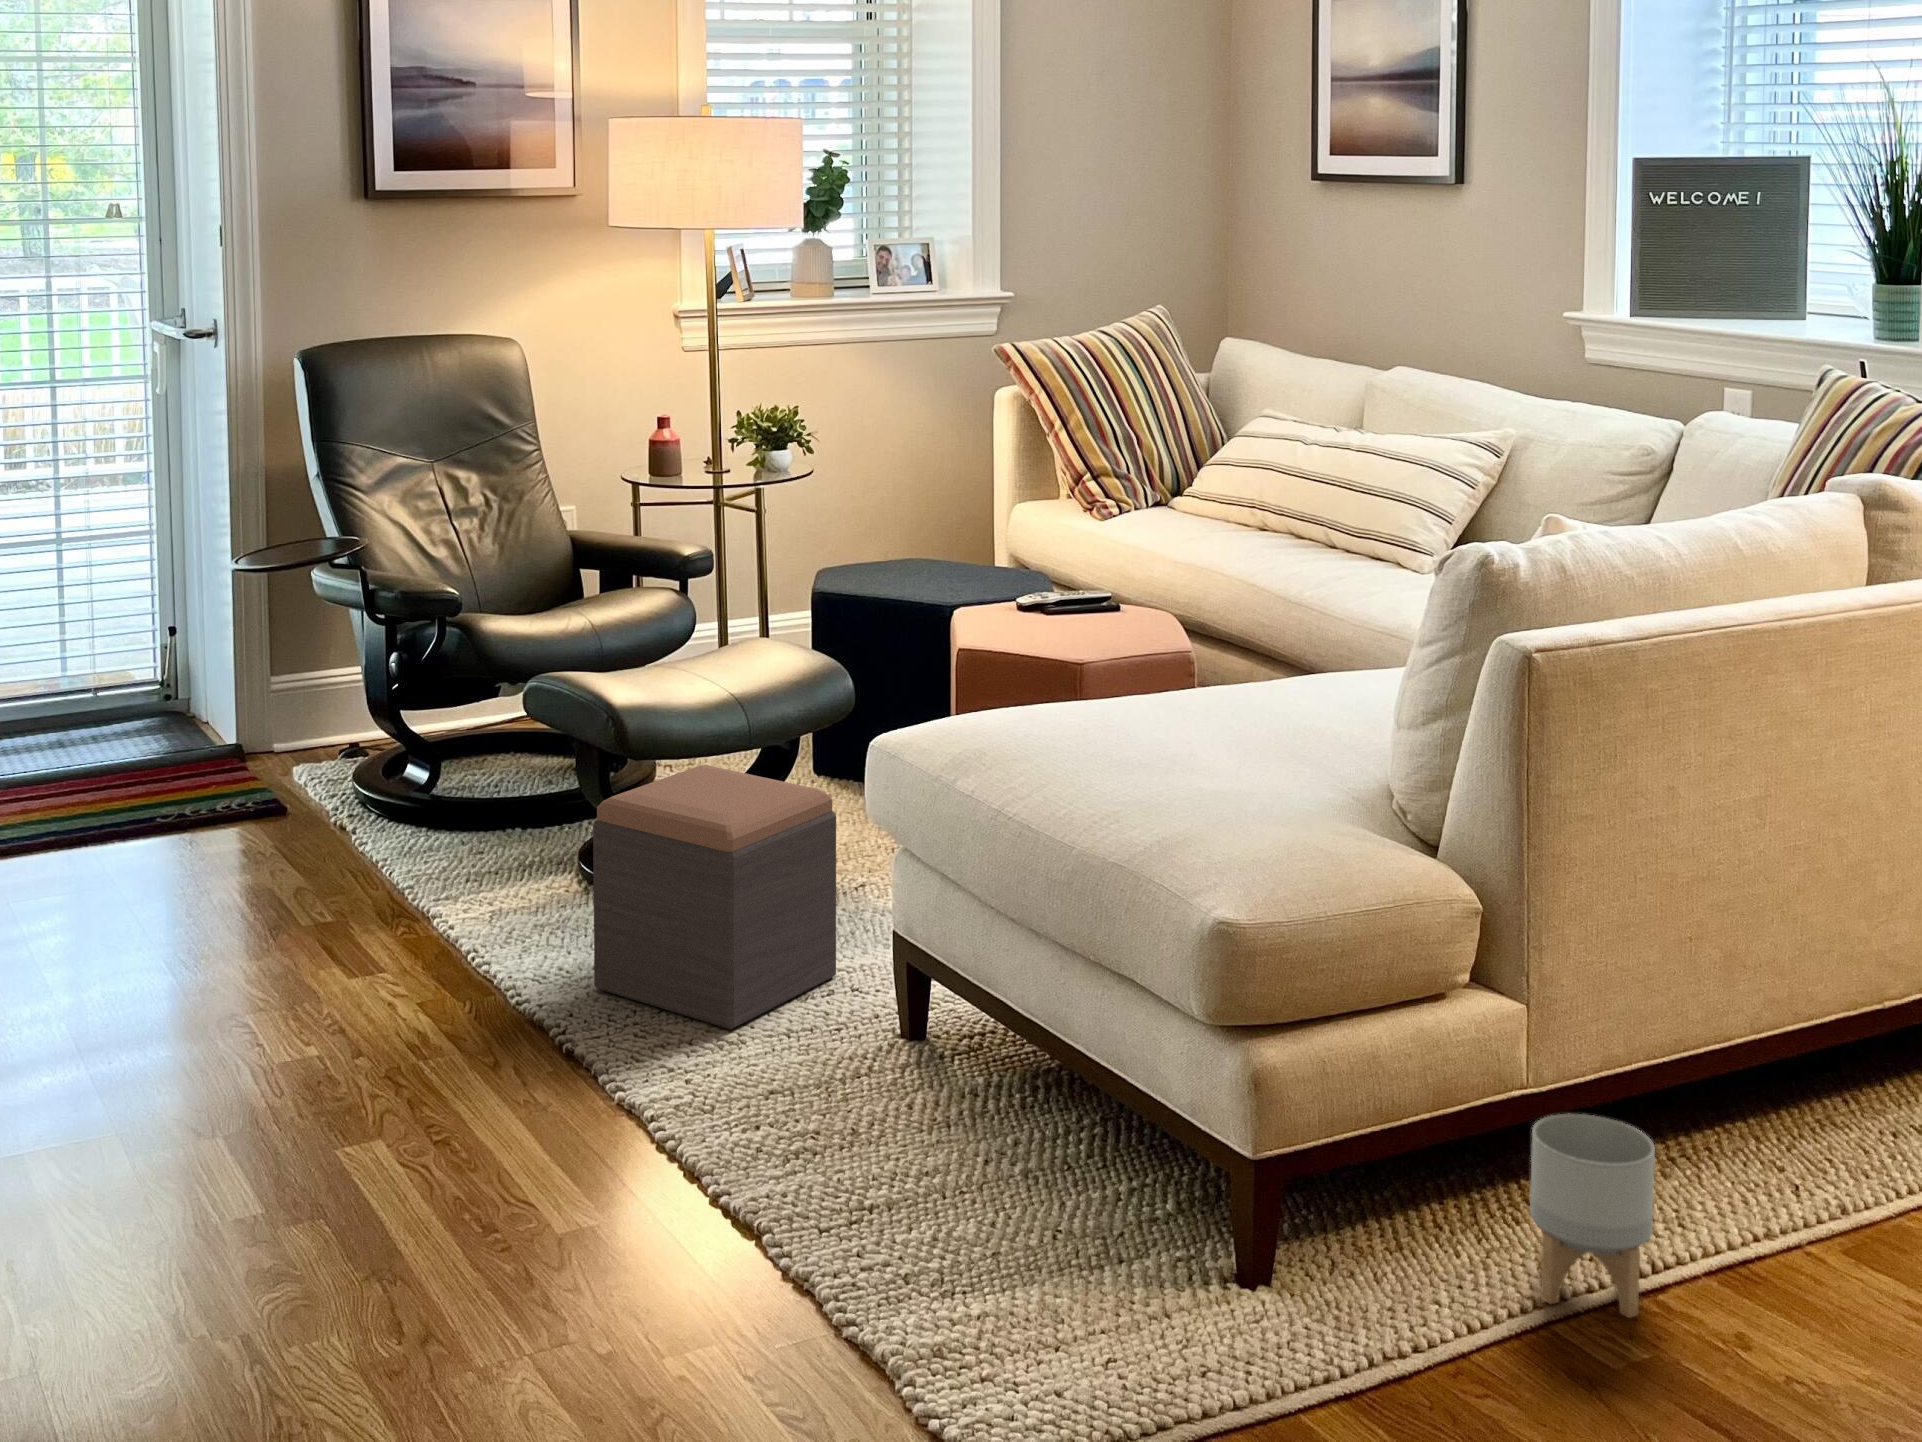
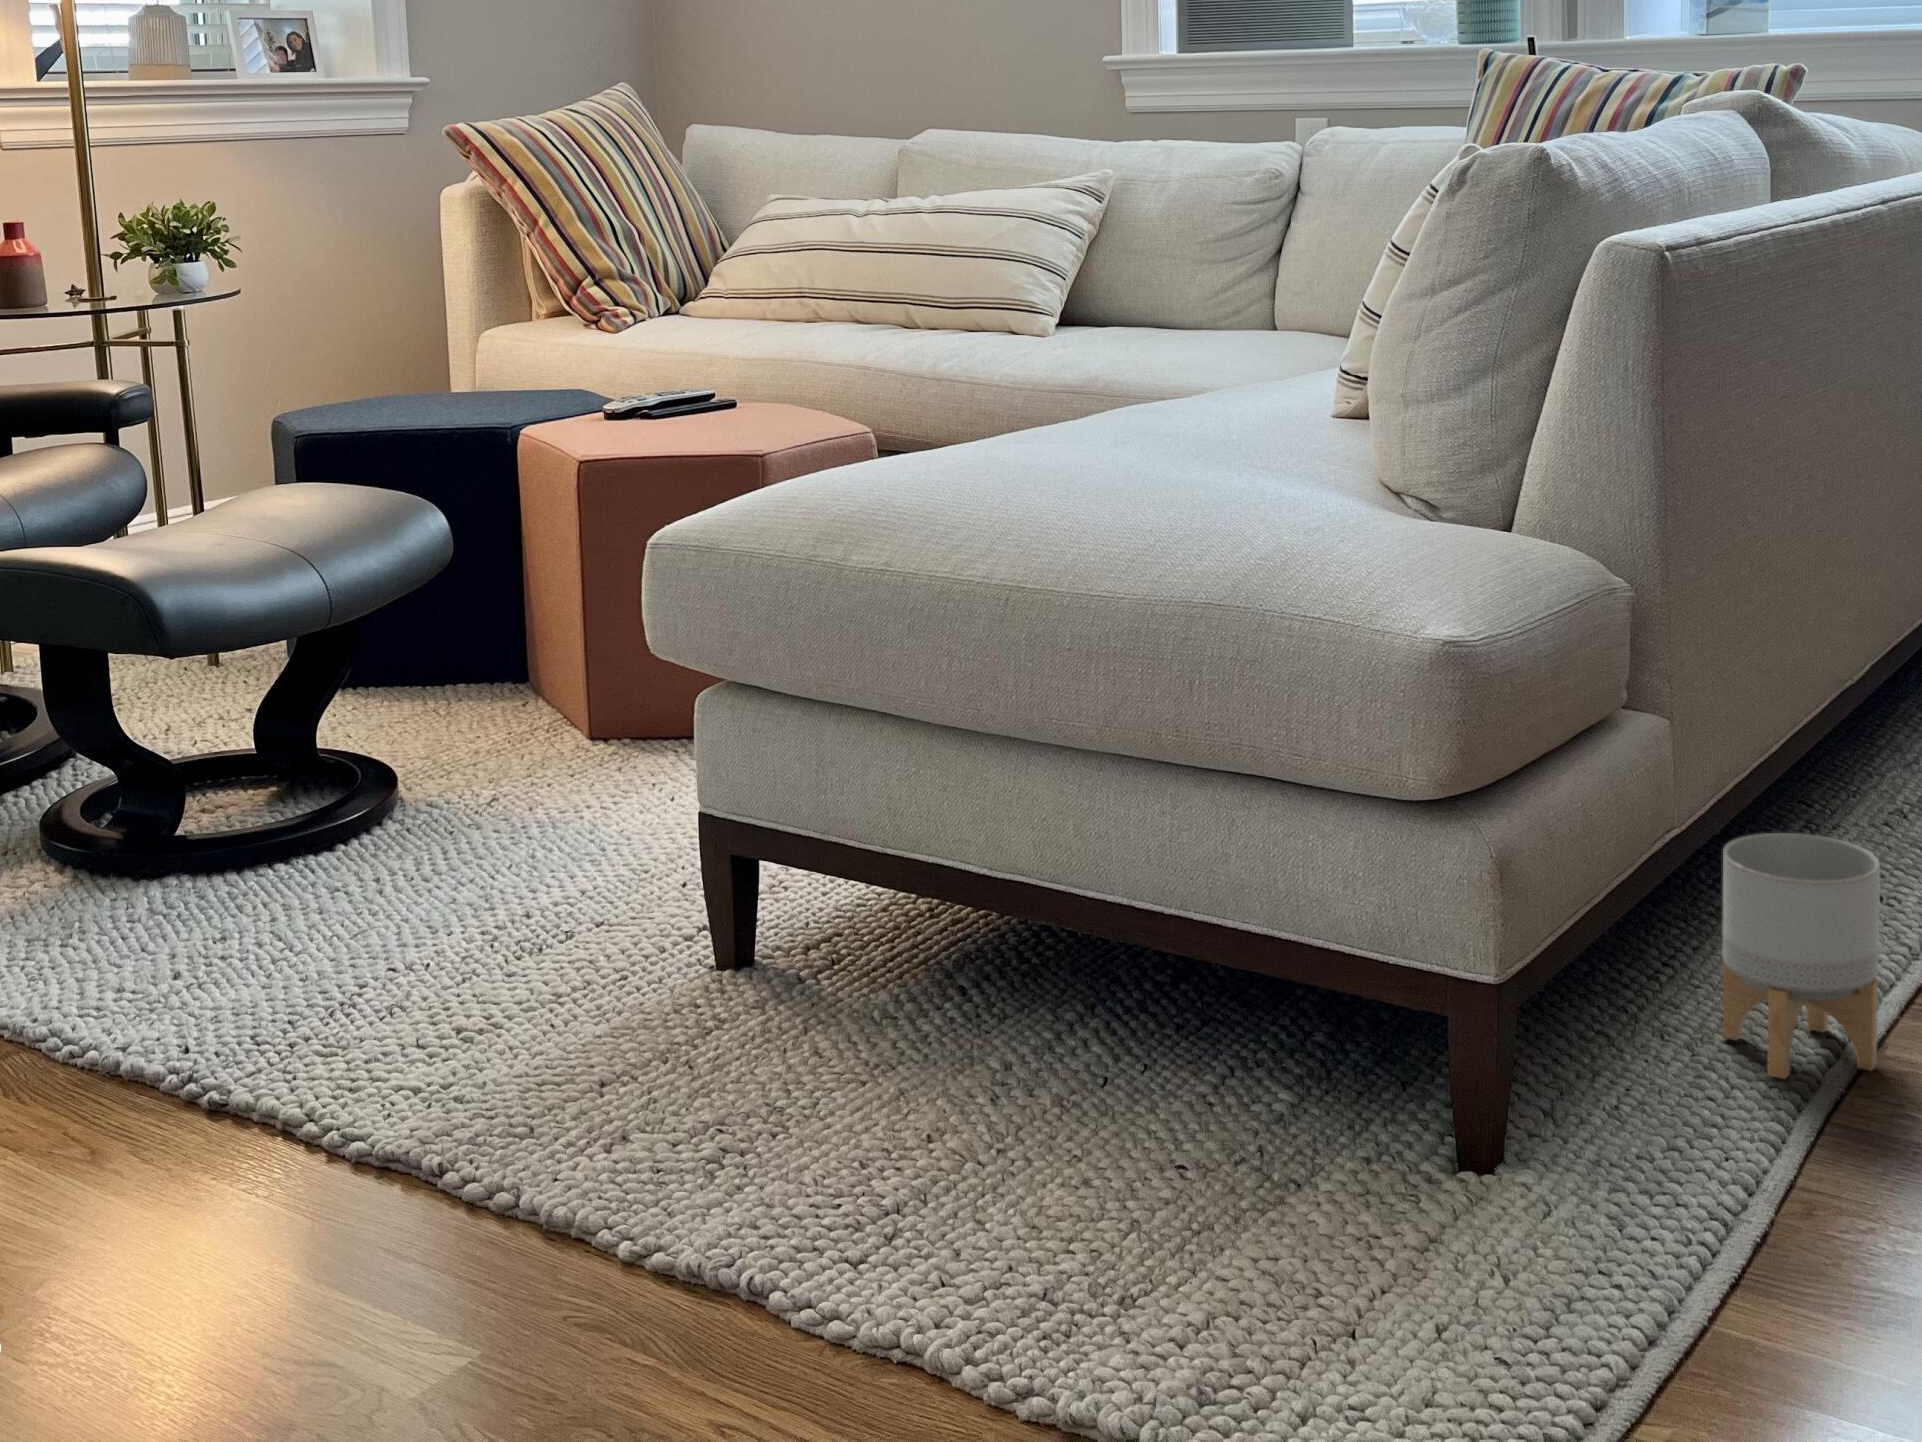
footstool: present [593,765,836,1030] -> none [180,640,553,1012]

